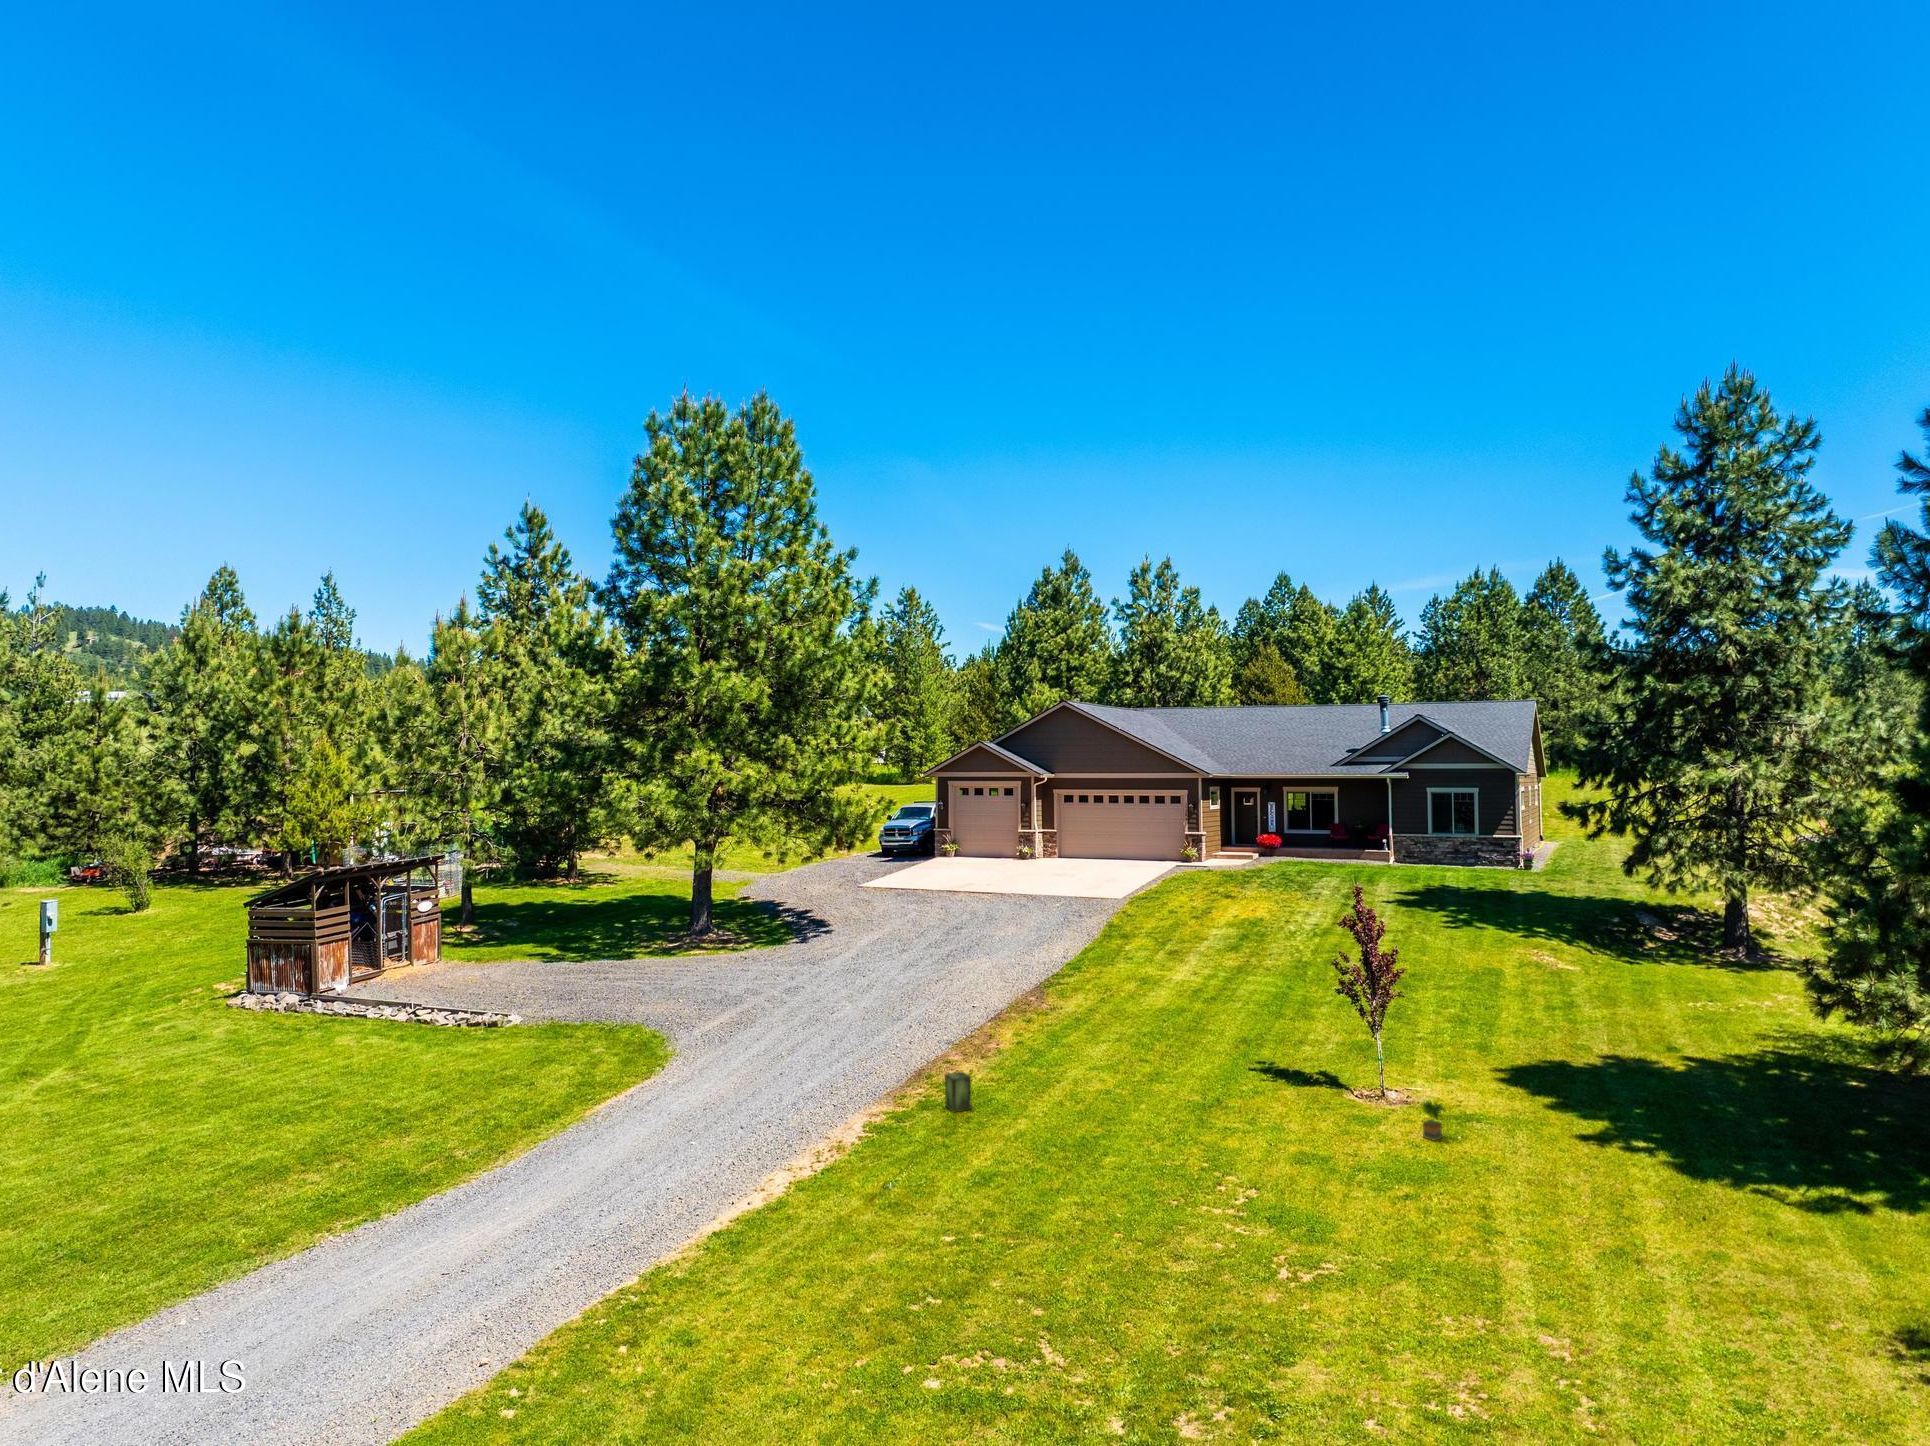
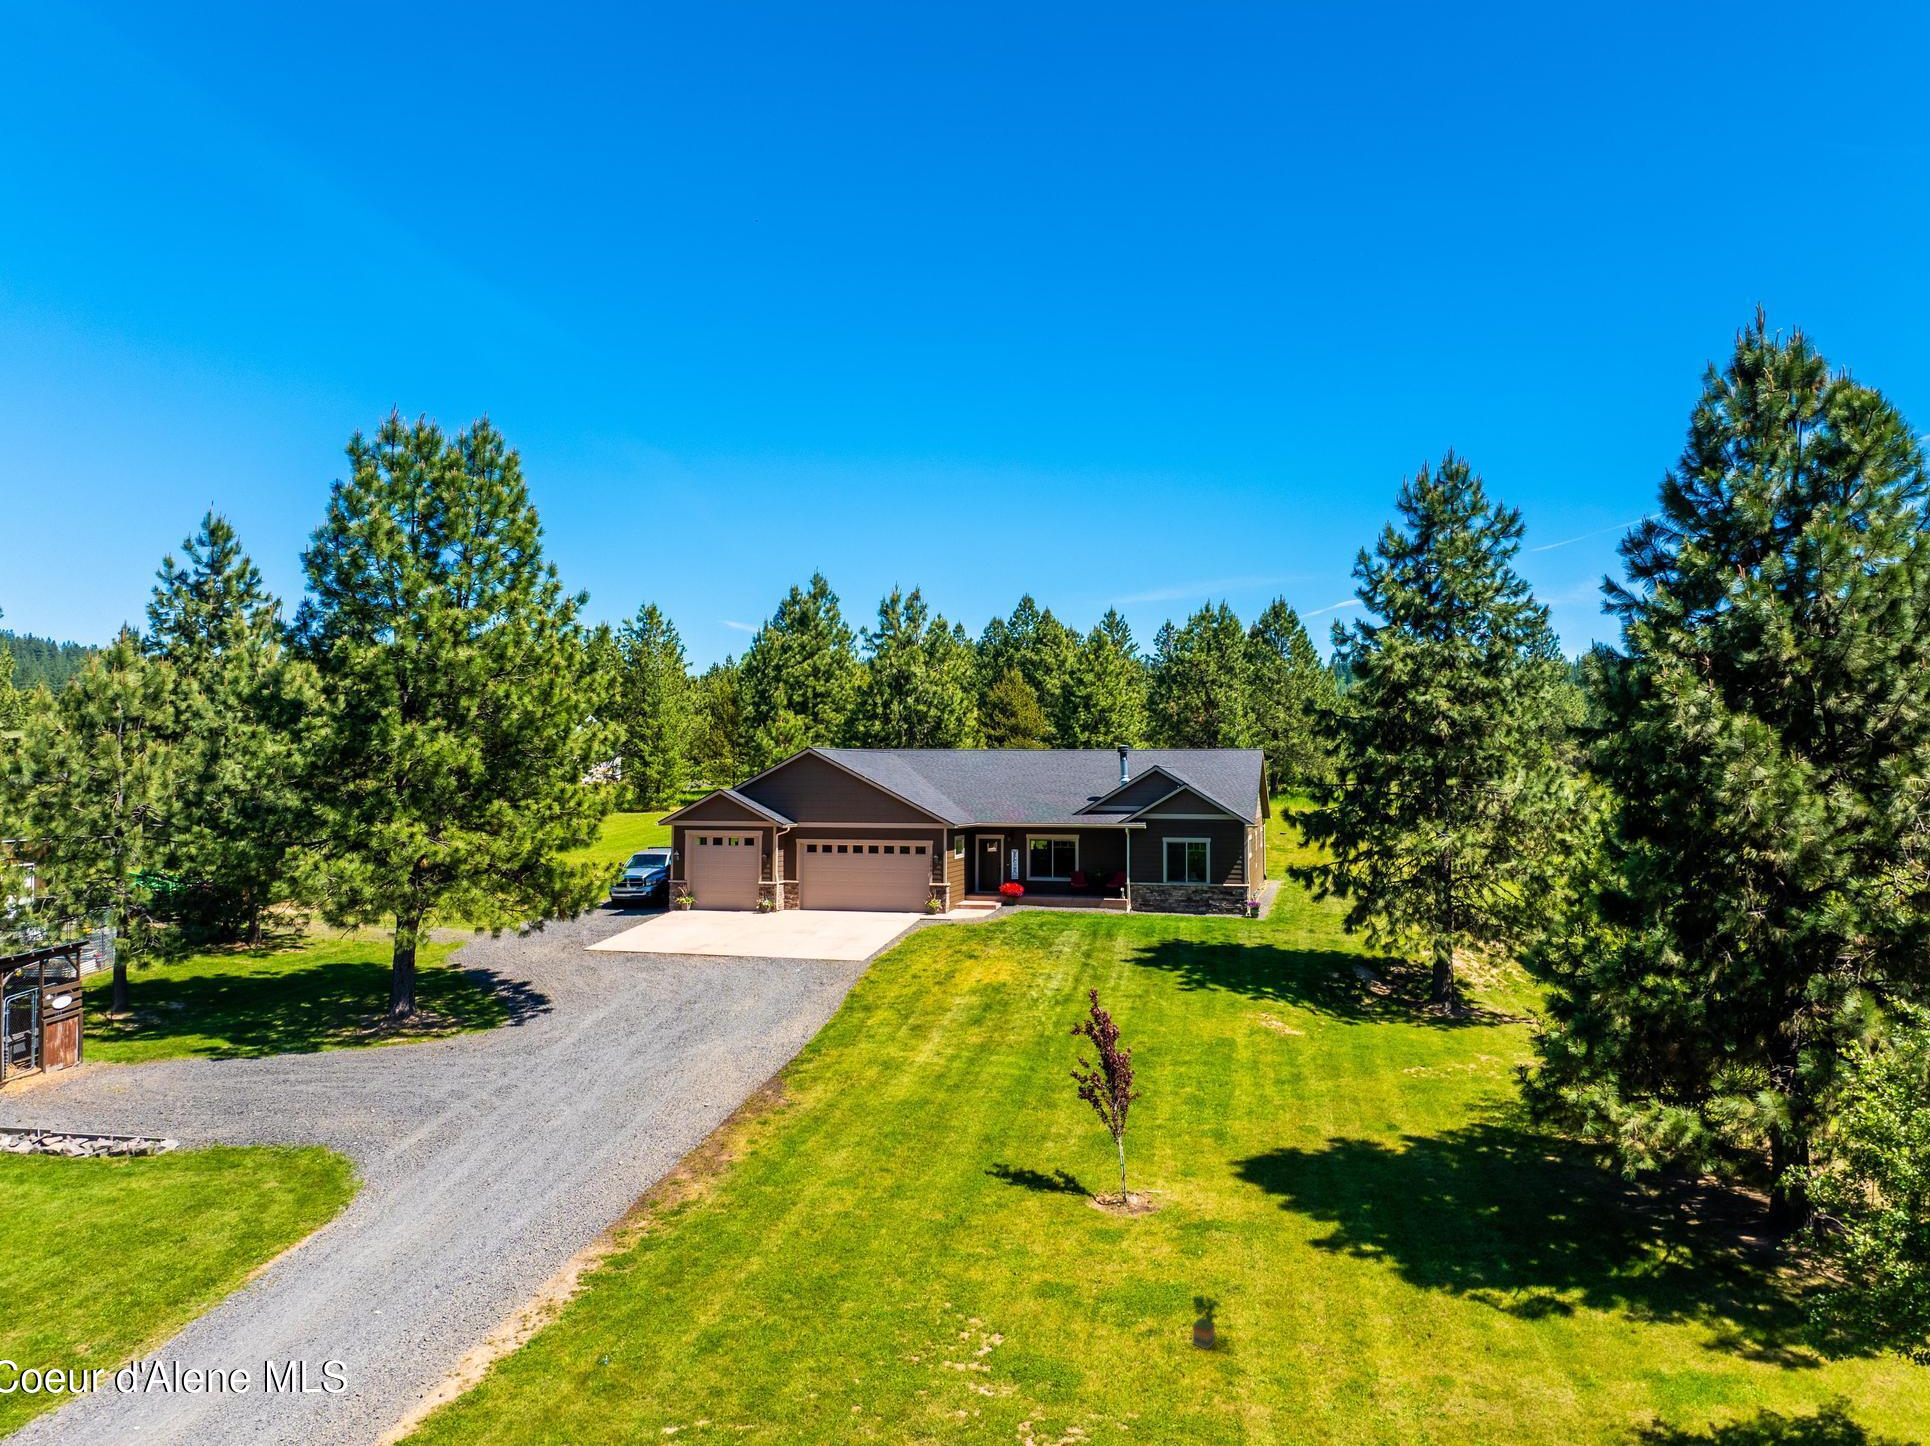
storage box: present [945,1072,972,1112] -> none [568,1297,607,1366]

